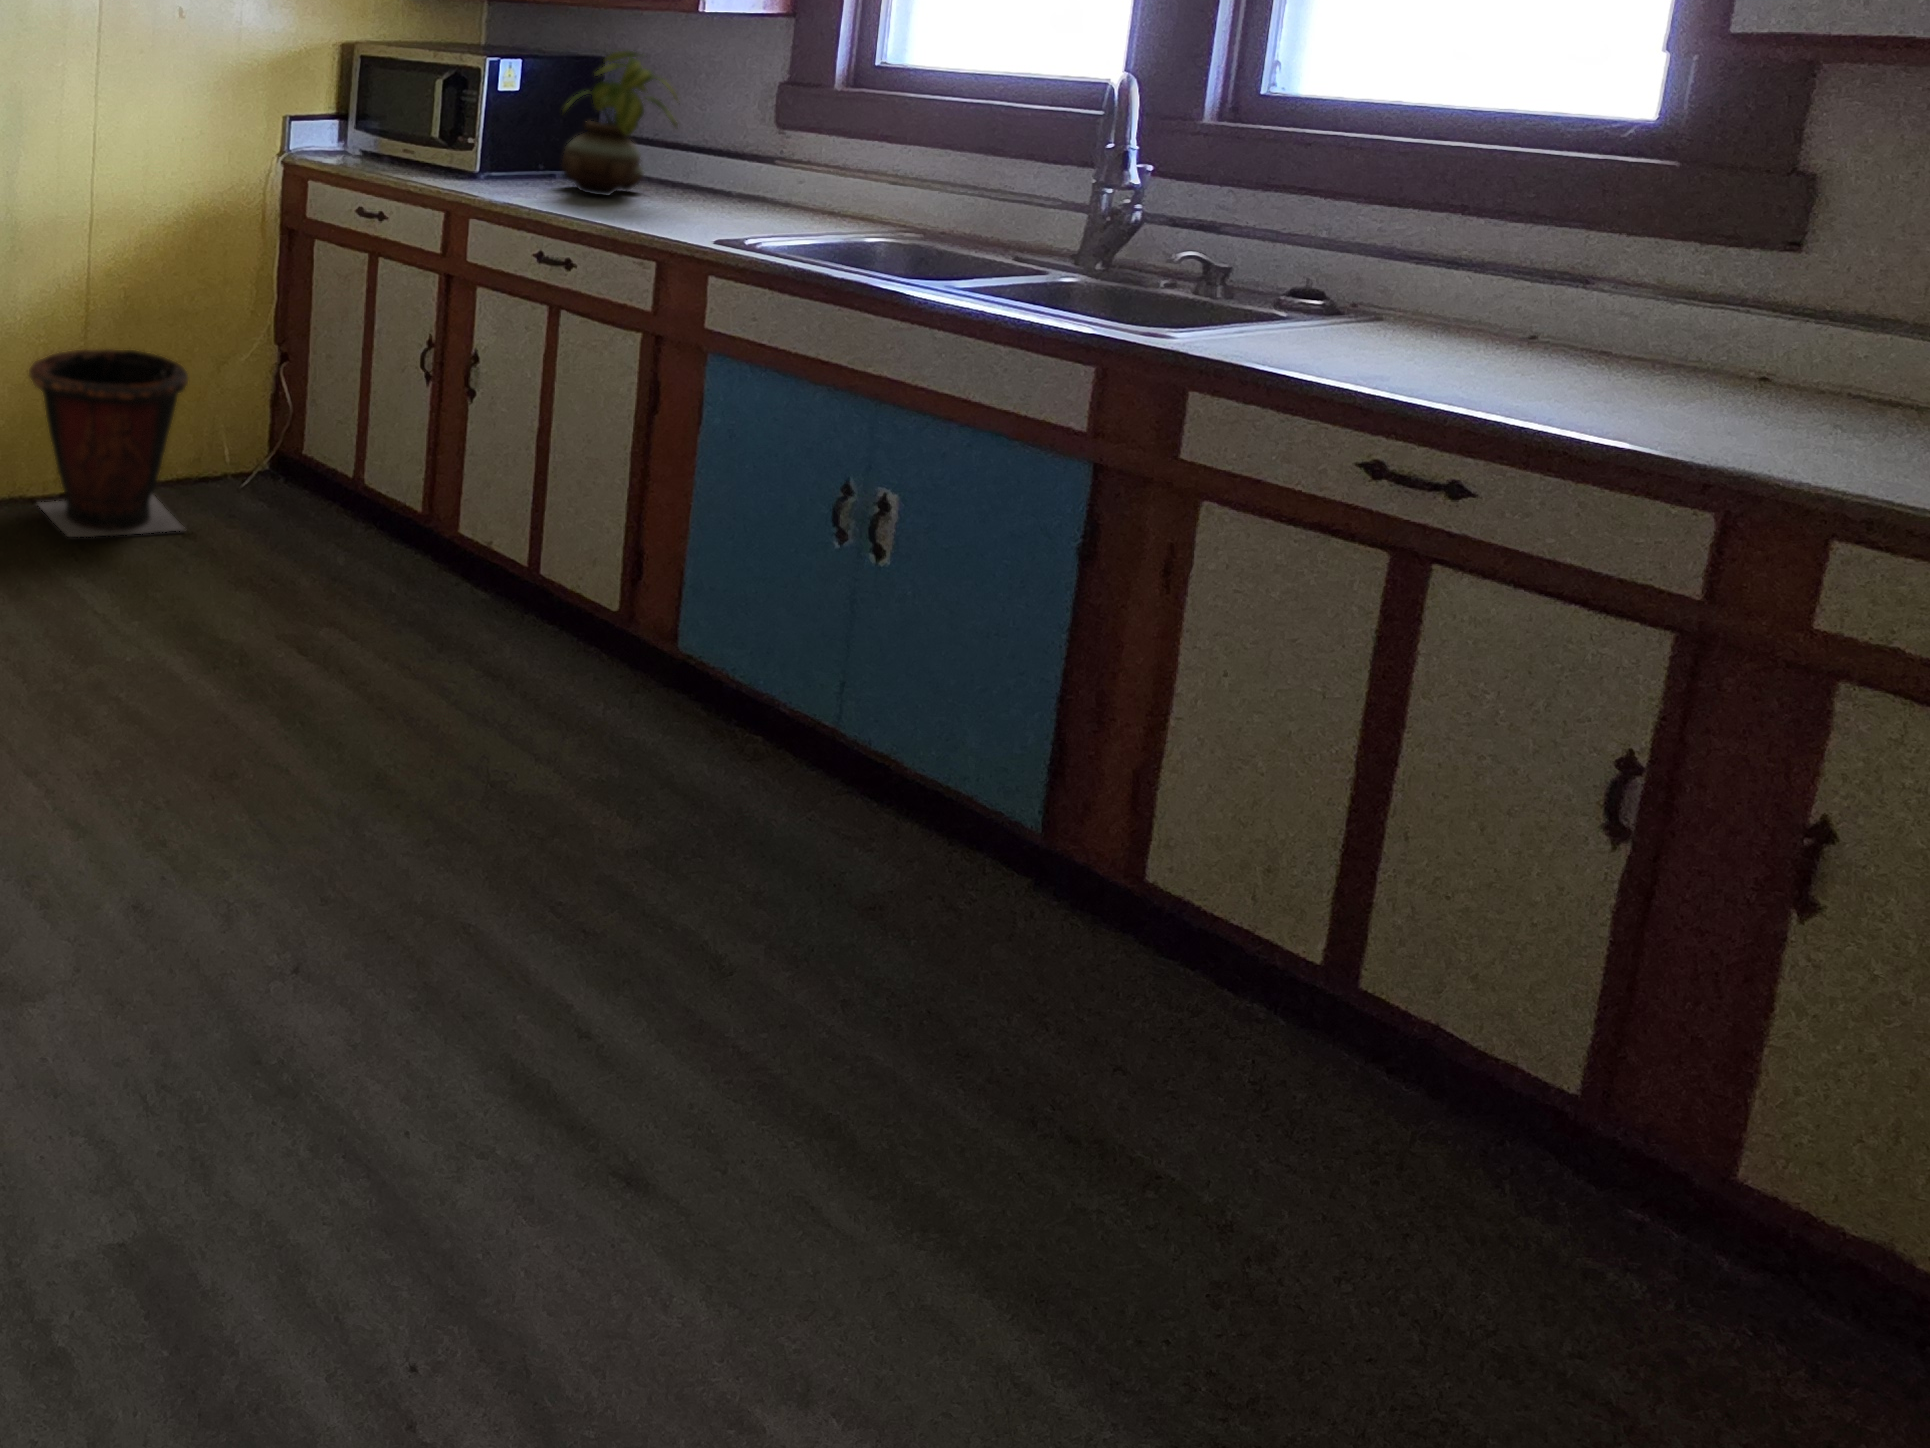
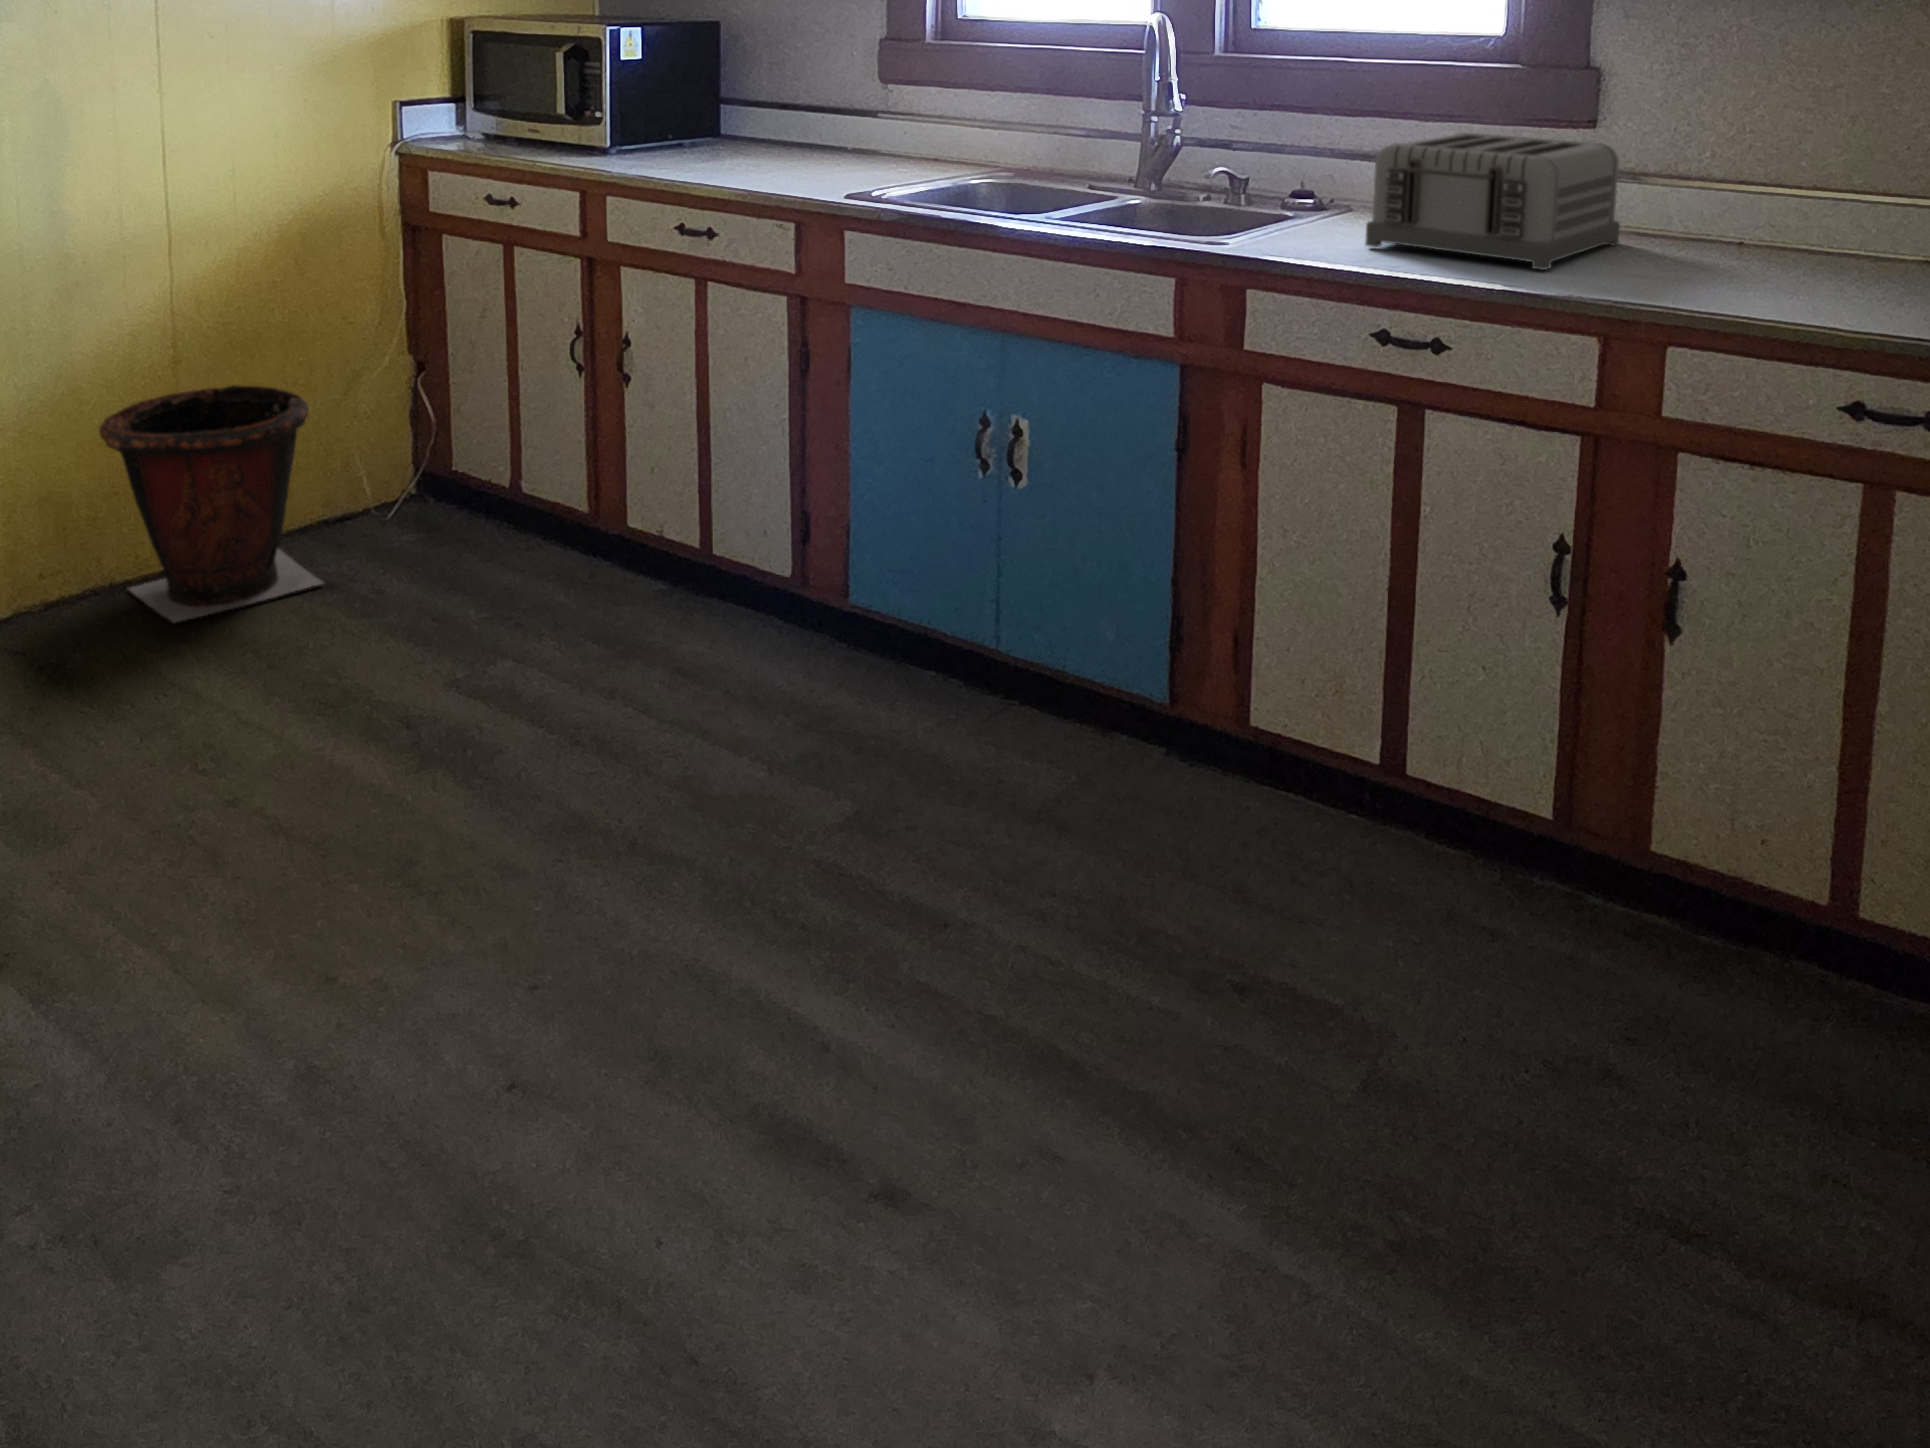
potted plant: present [562,51,677,196] -> none [687,13,799,160]
toaster: none [1371,240,1821,422] -> present [1366,133,1620,270]

